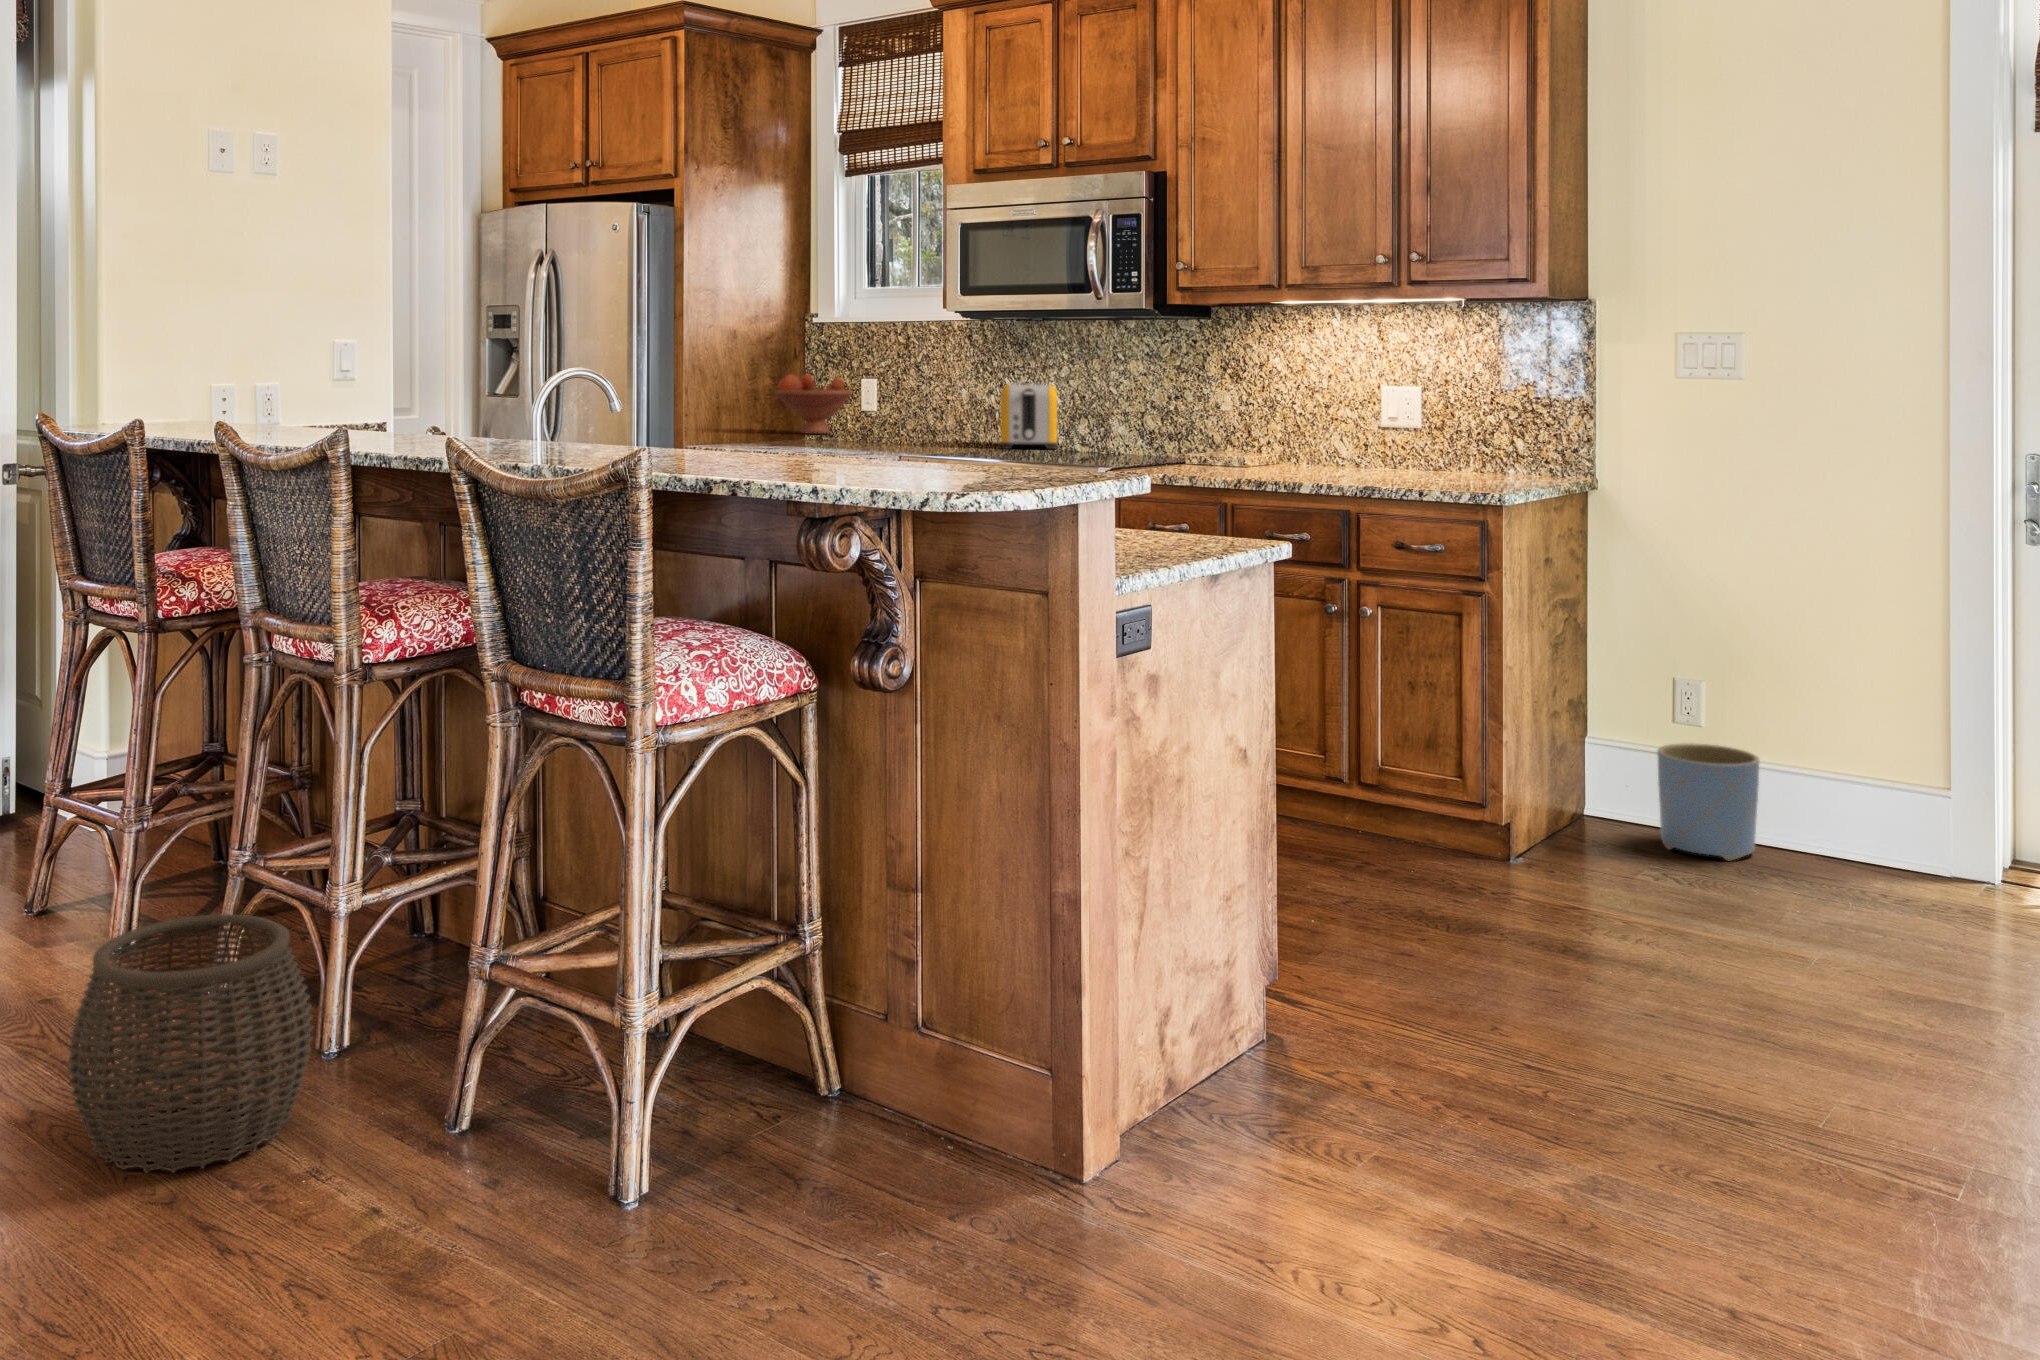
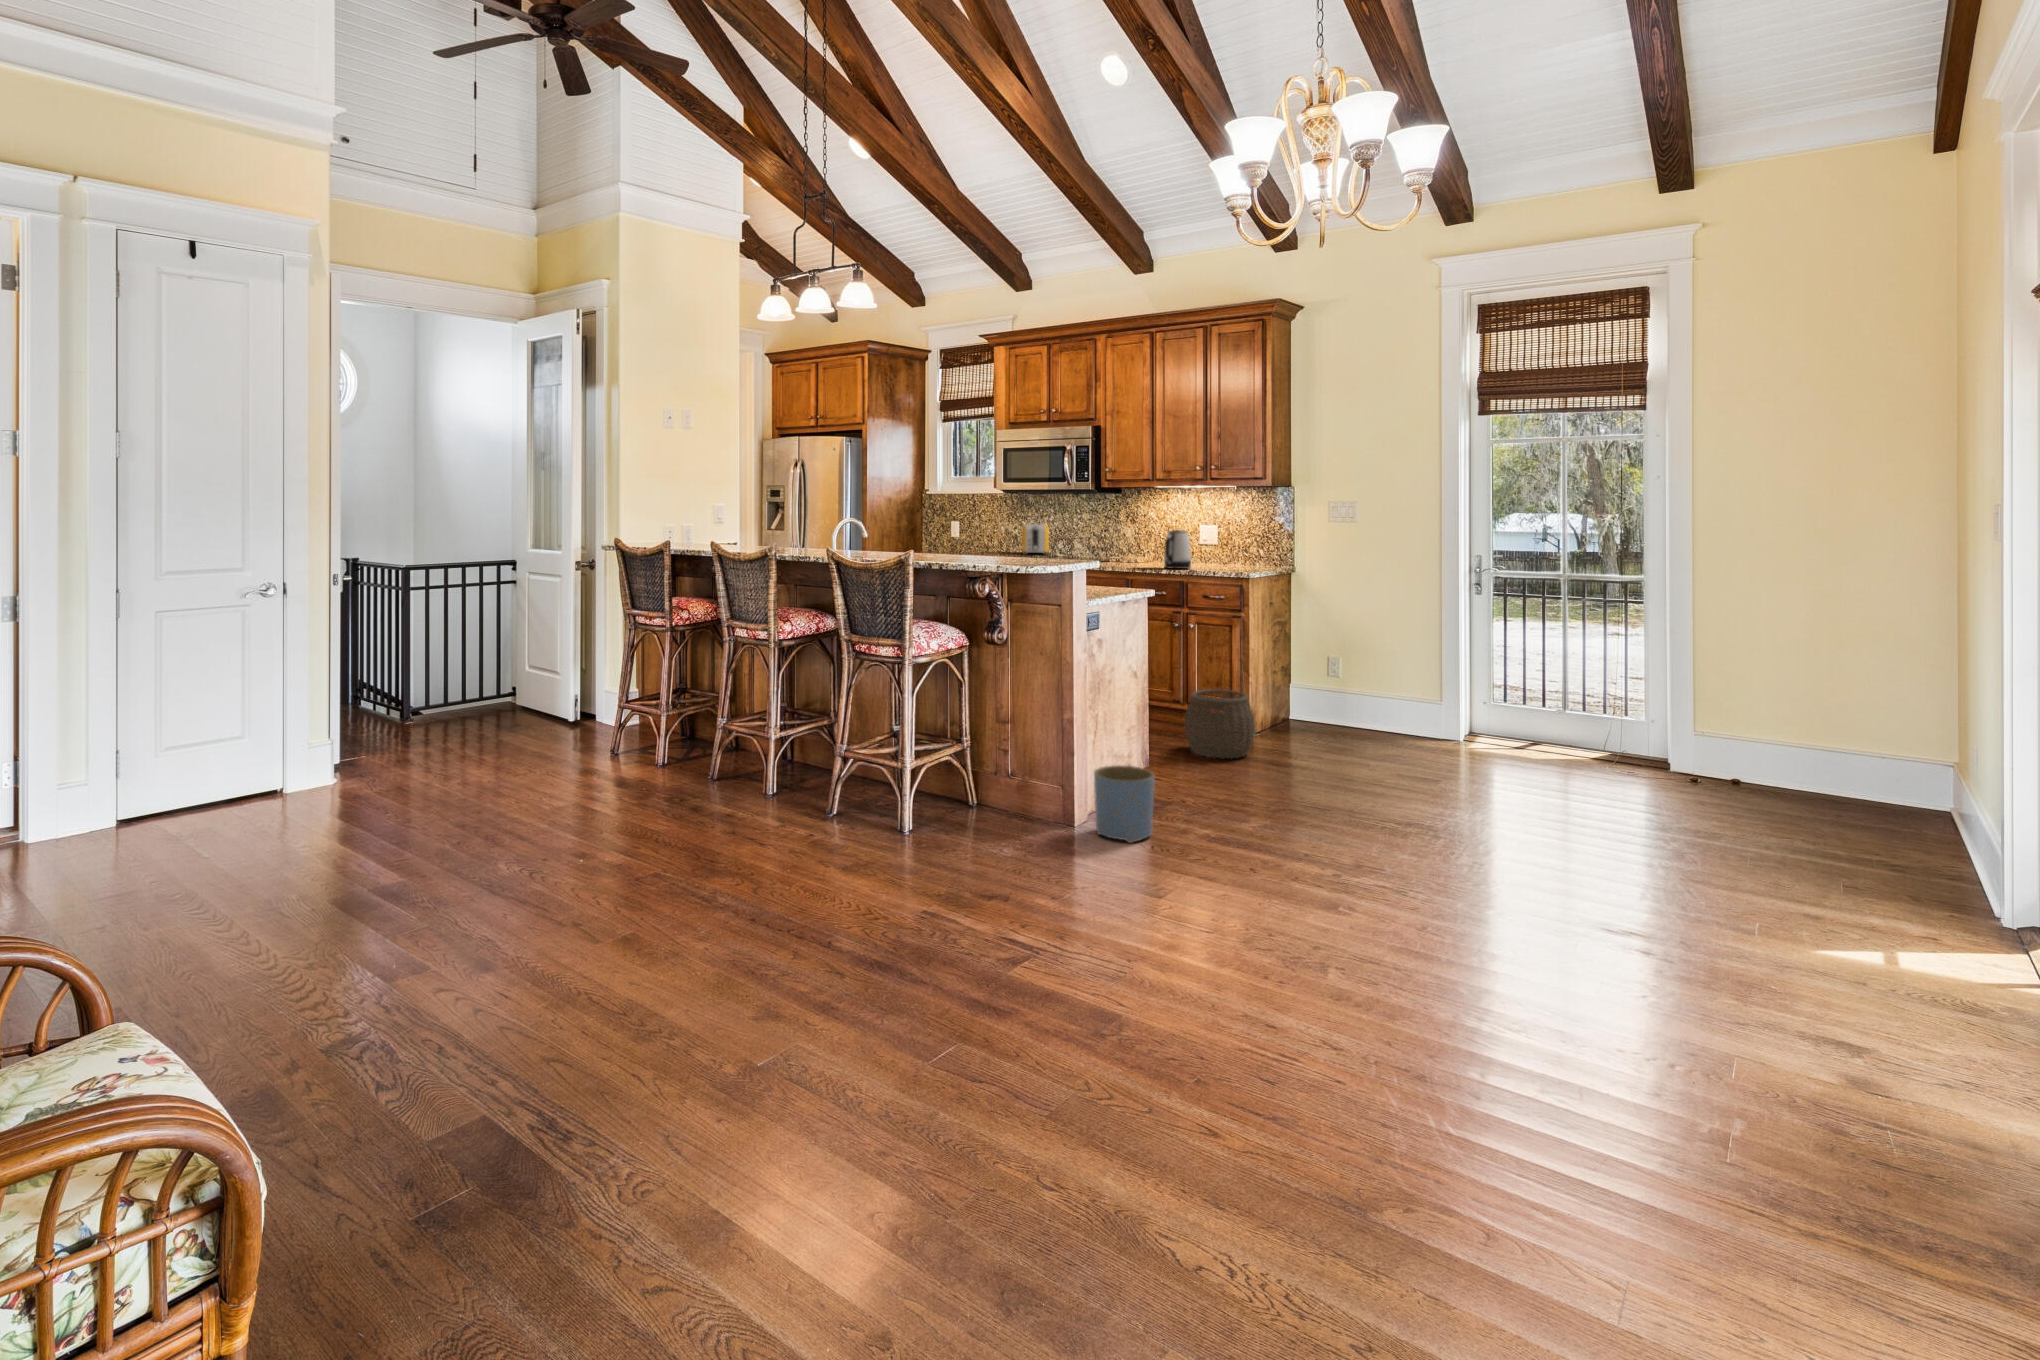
fruit bowl: present [775,374,852,434] -> none [909,518,949,548]
kettle: none [1305,395,1366,484] -> present [1164,530,1191,569]
planter: present [1657,743,1759,861] -> present [1094,765,1155,843]
woven basket: present [68,914,313,1173] -> present [1185,689,1255,759]

